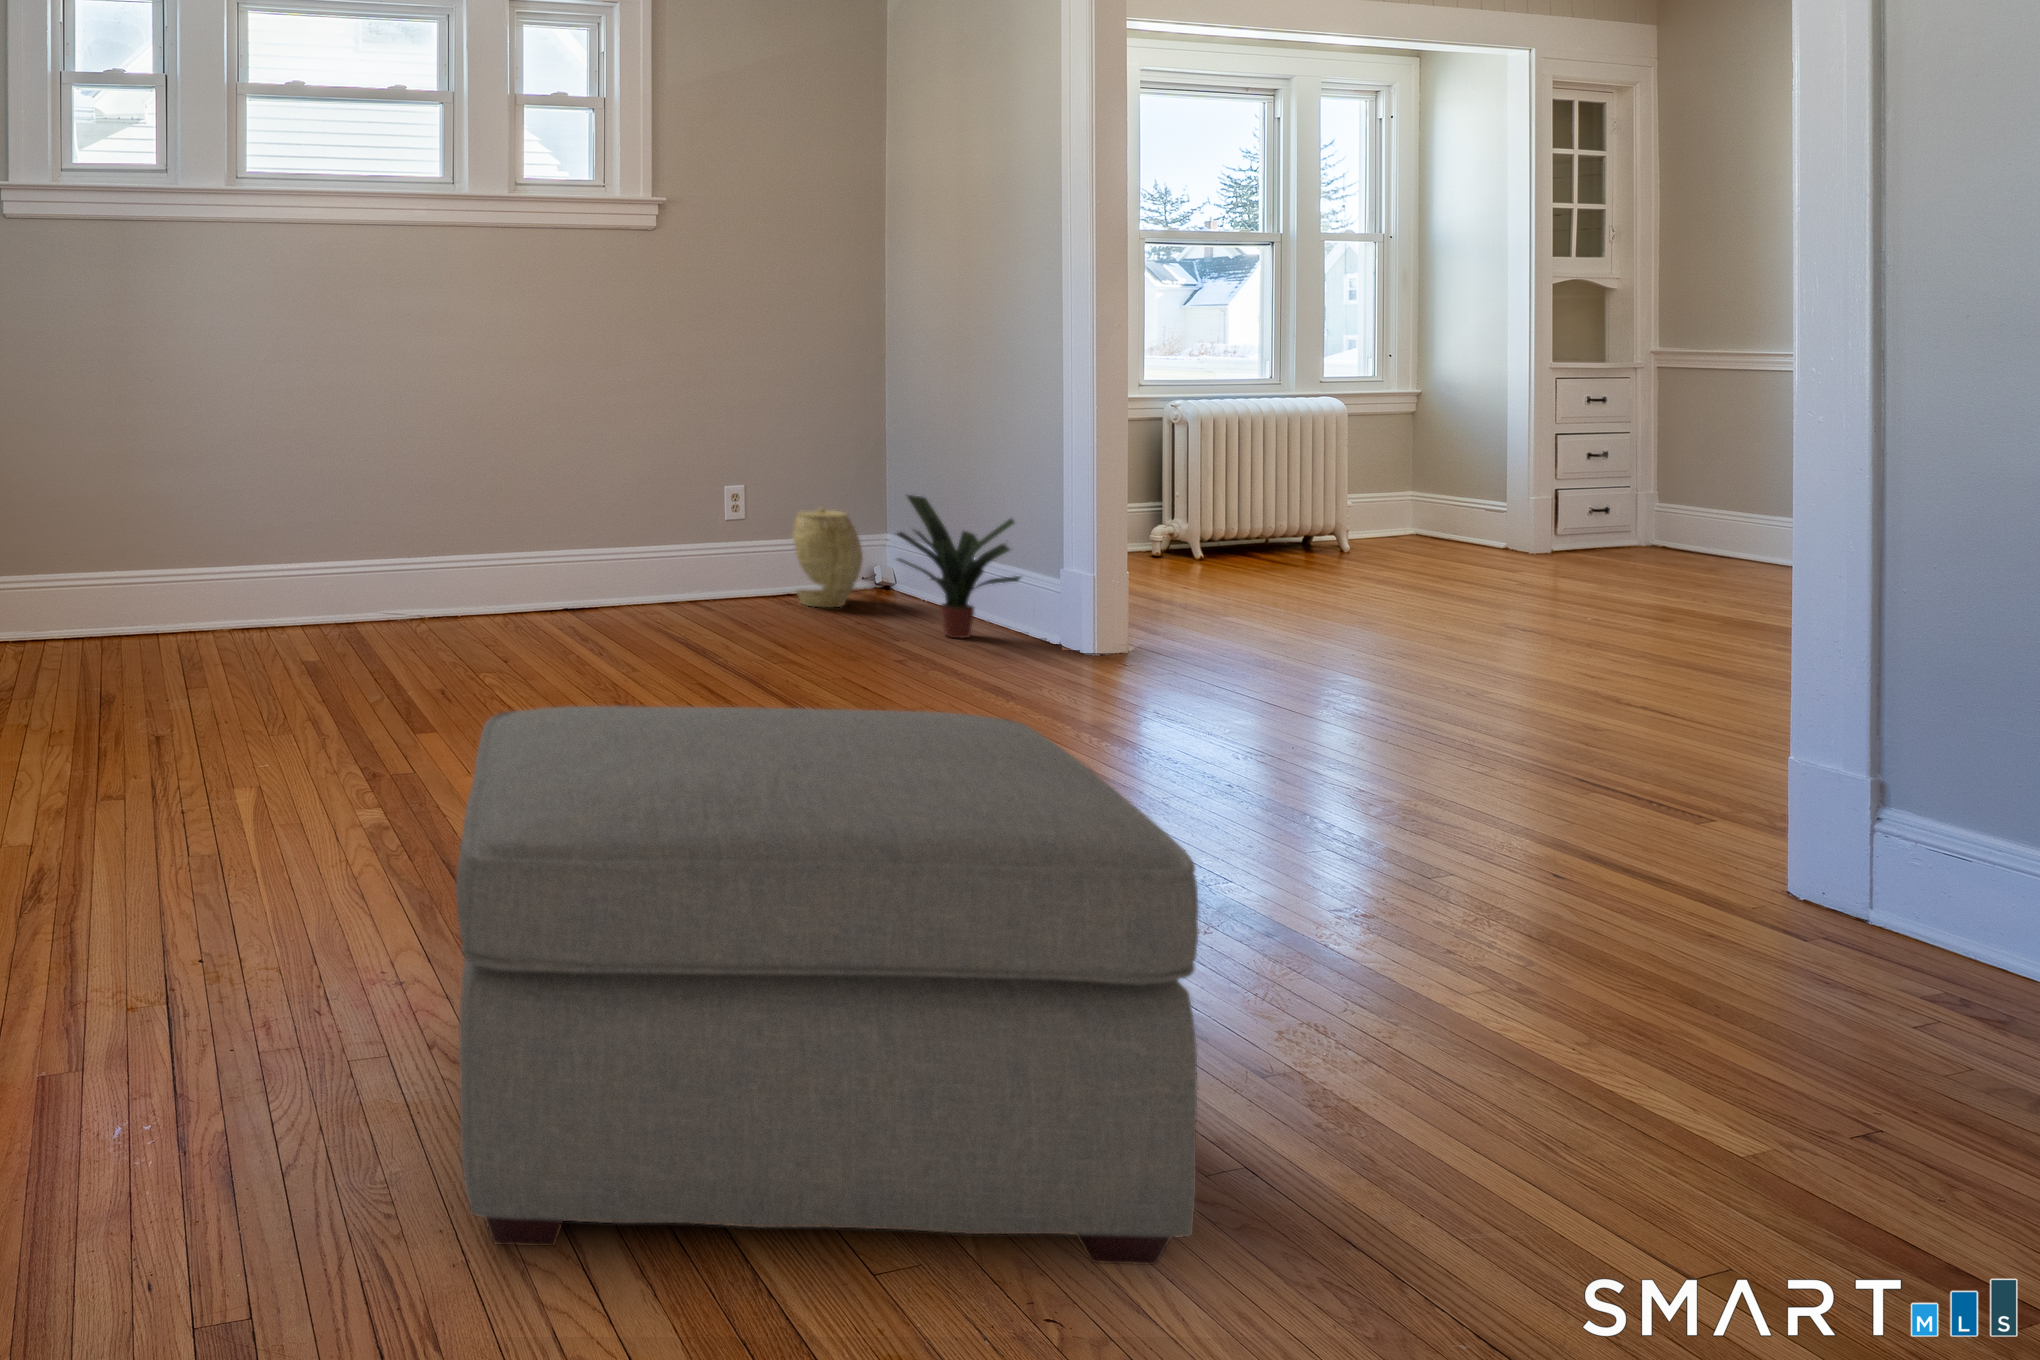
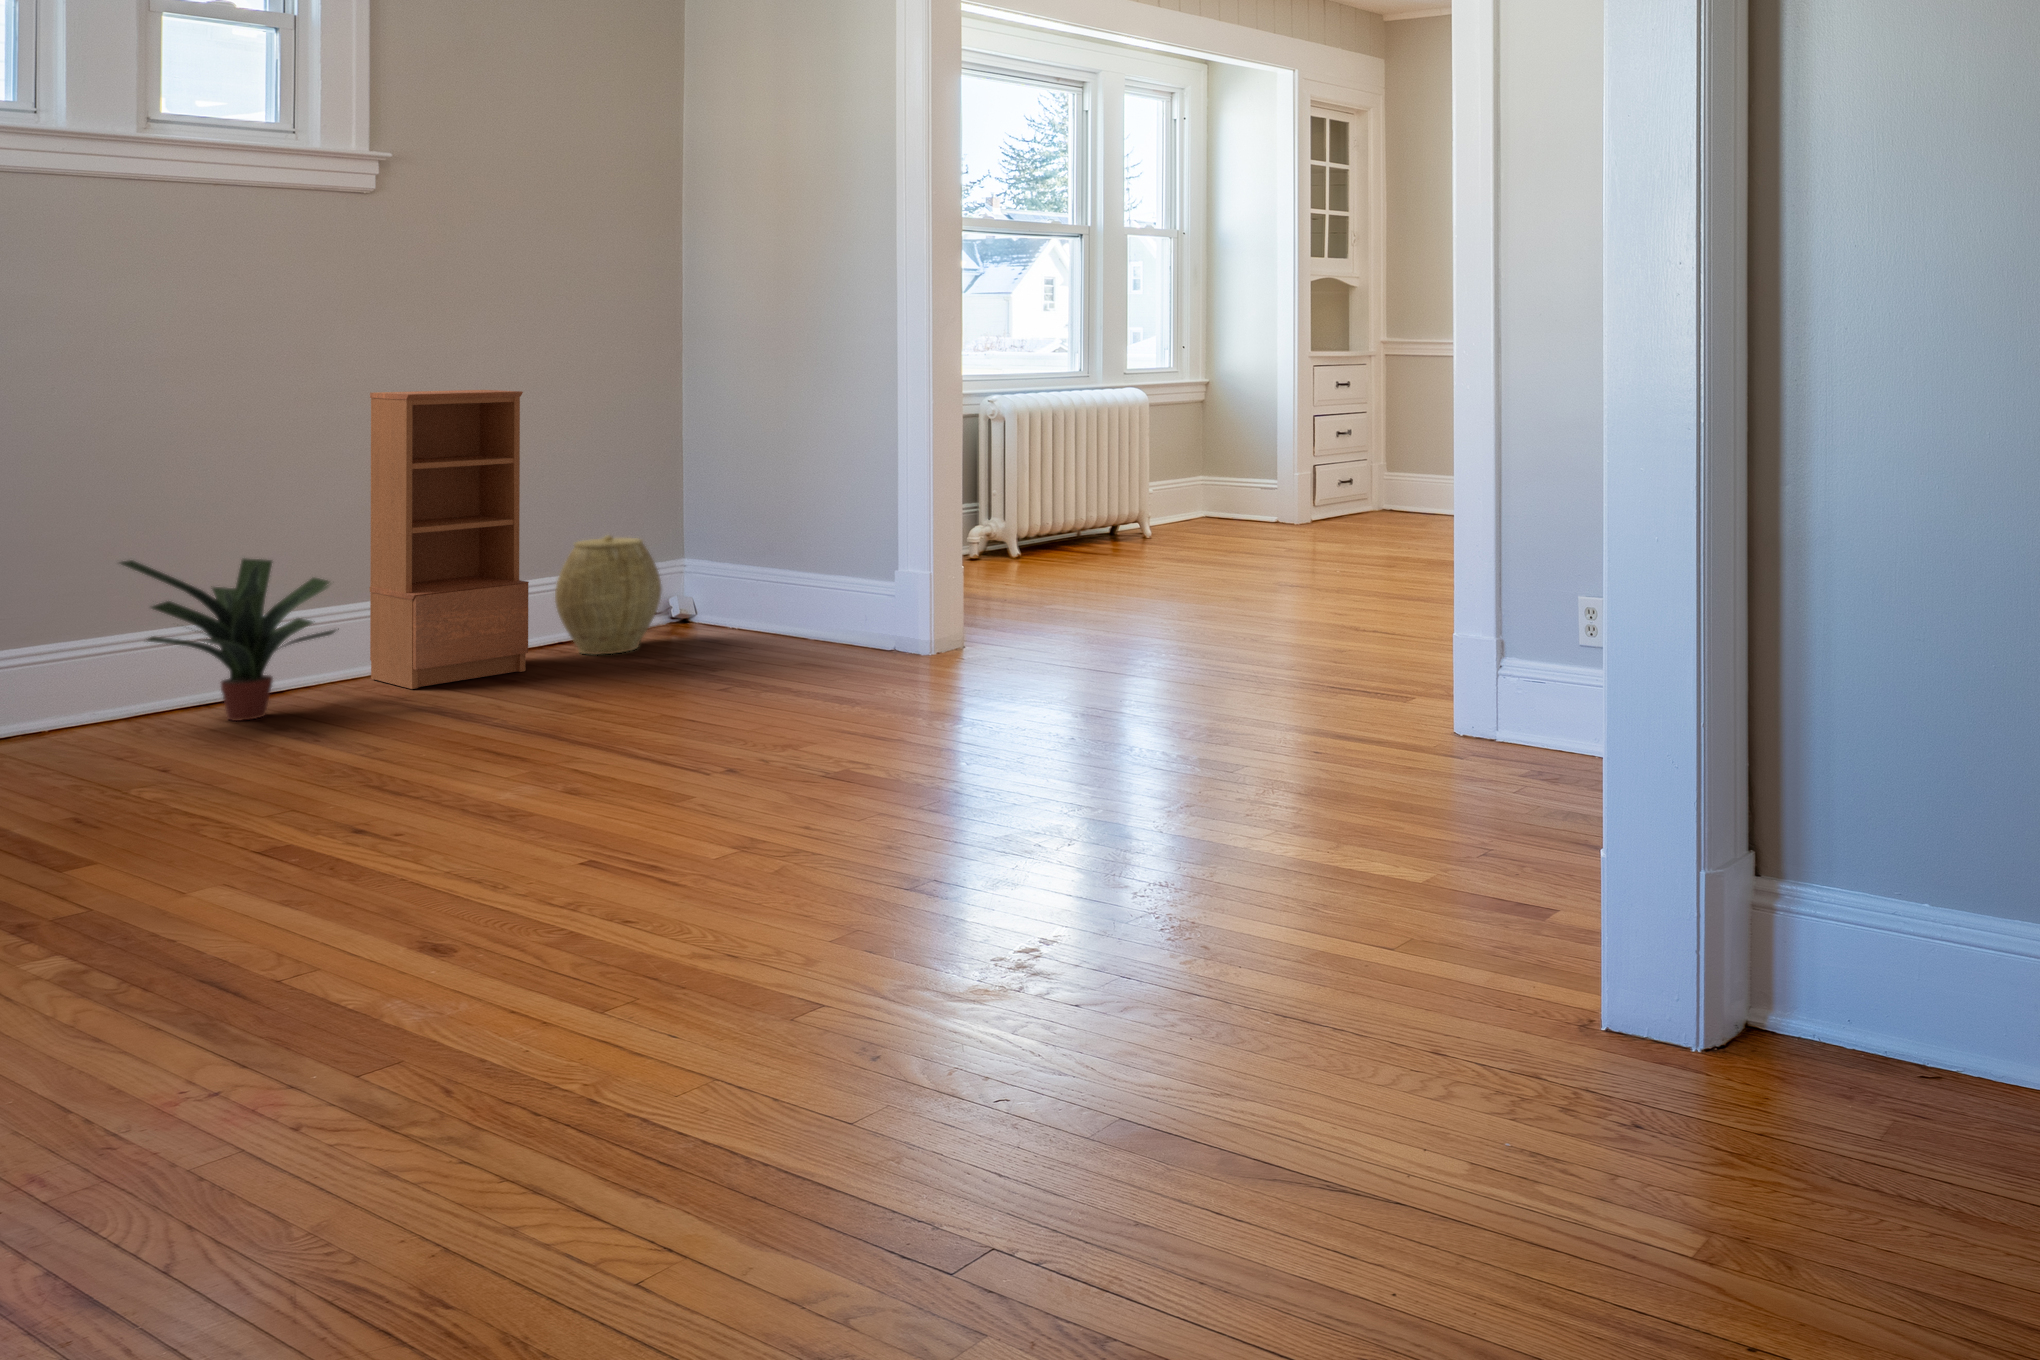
bookcase: none [657,385,760,616] -> present [370,390,529,689]
potted plant: present [897,495,1020,638] -> present [120,559,339,721]
ottoman: present [456,706,1199,1265] -> none [368,679,1065,1200]

